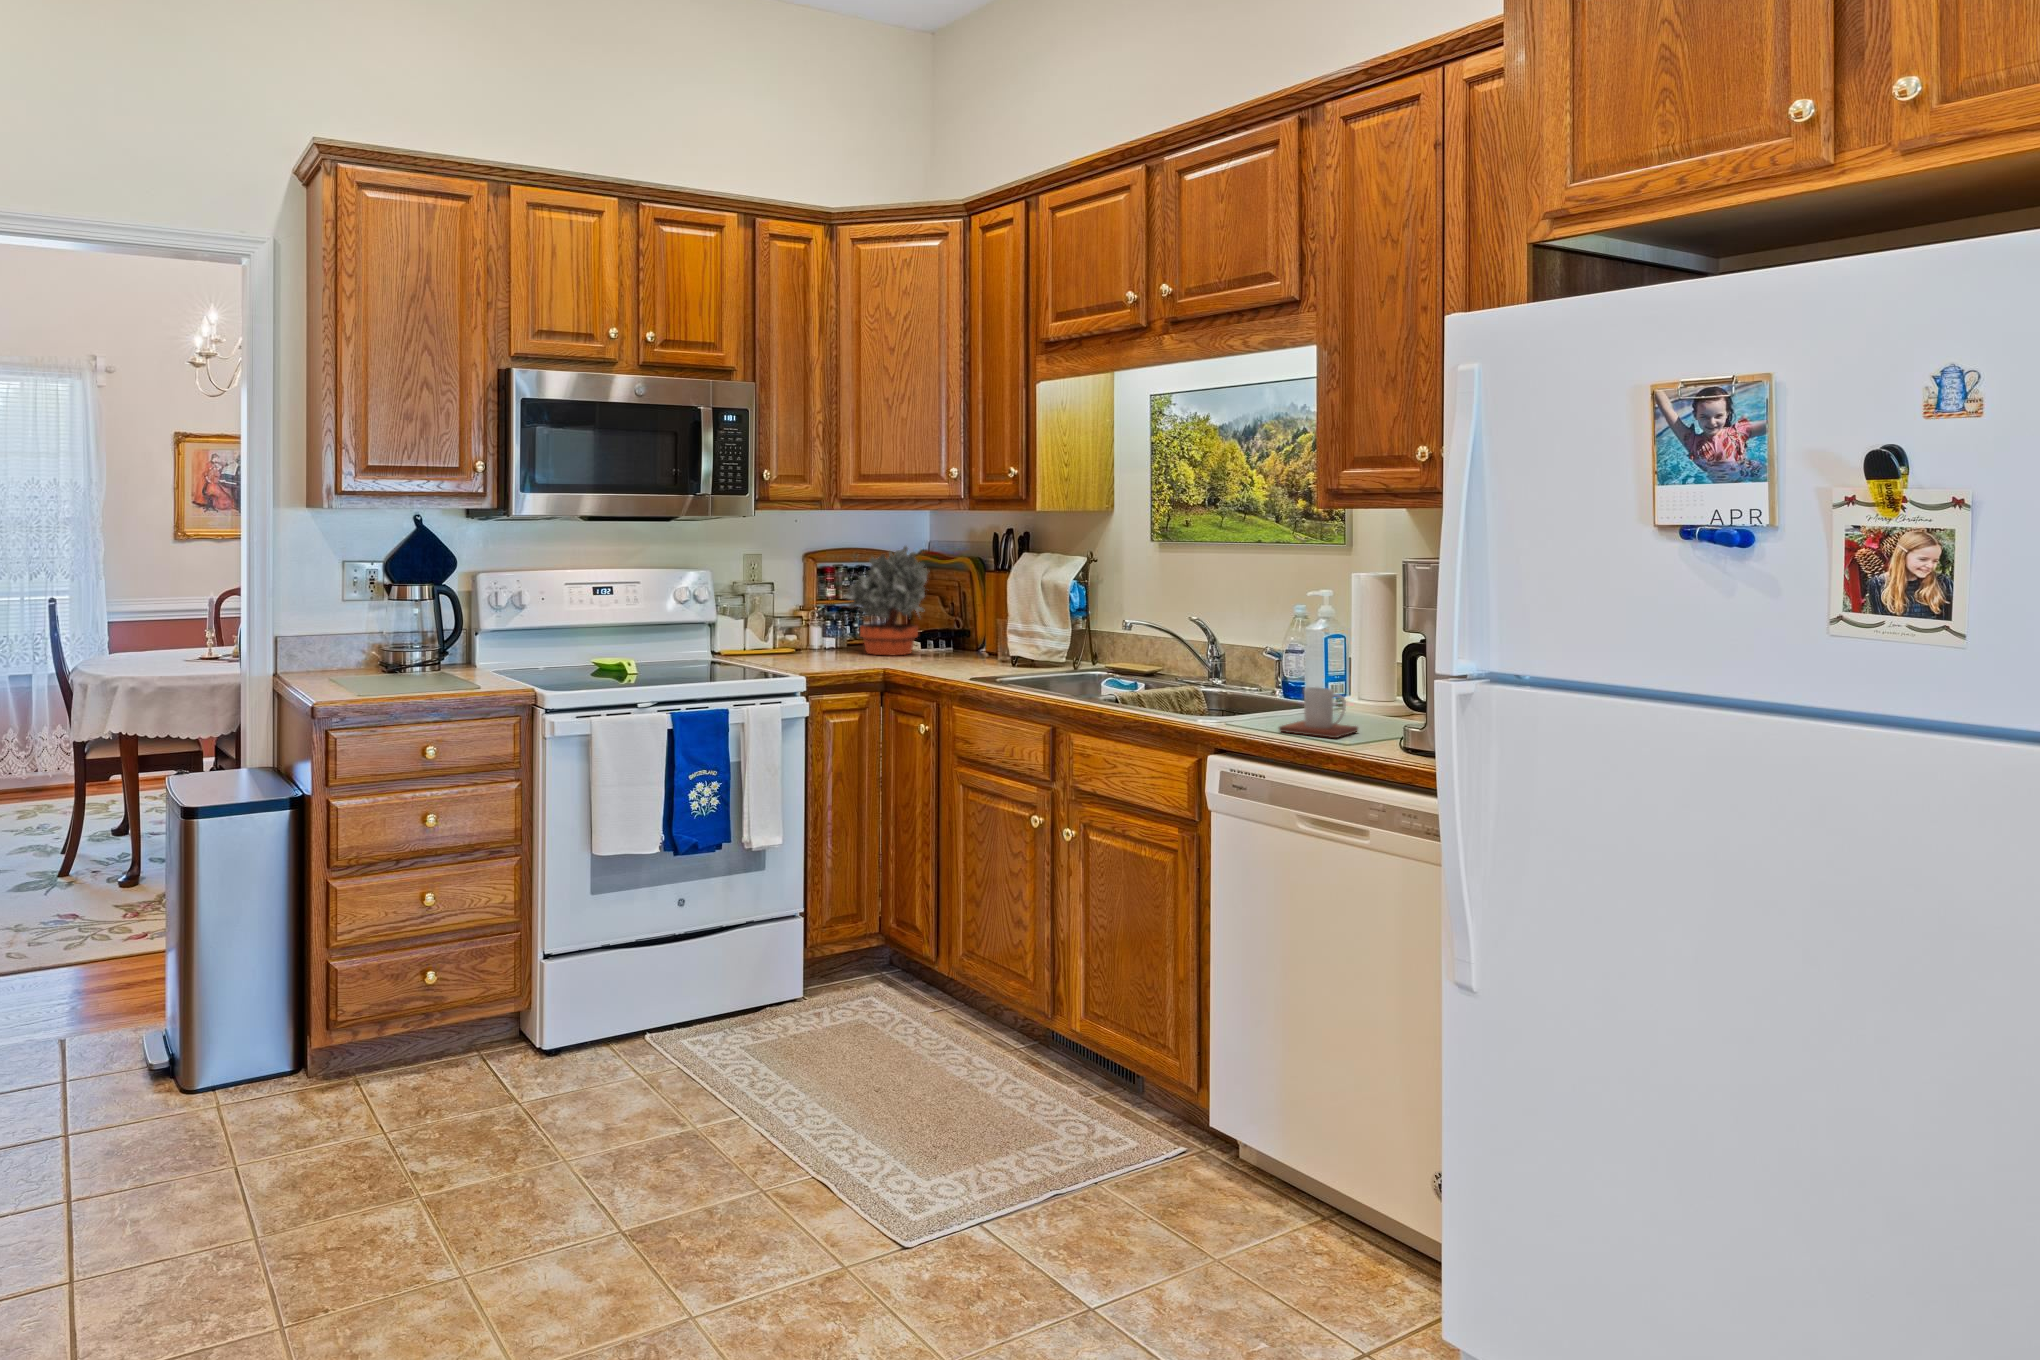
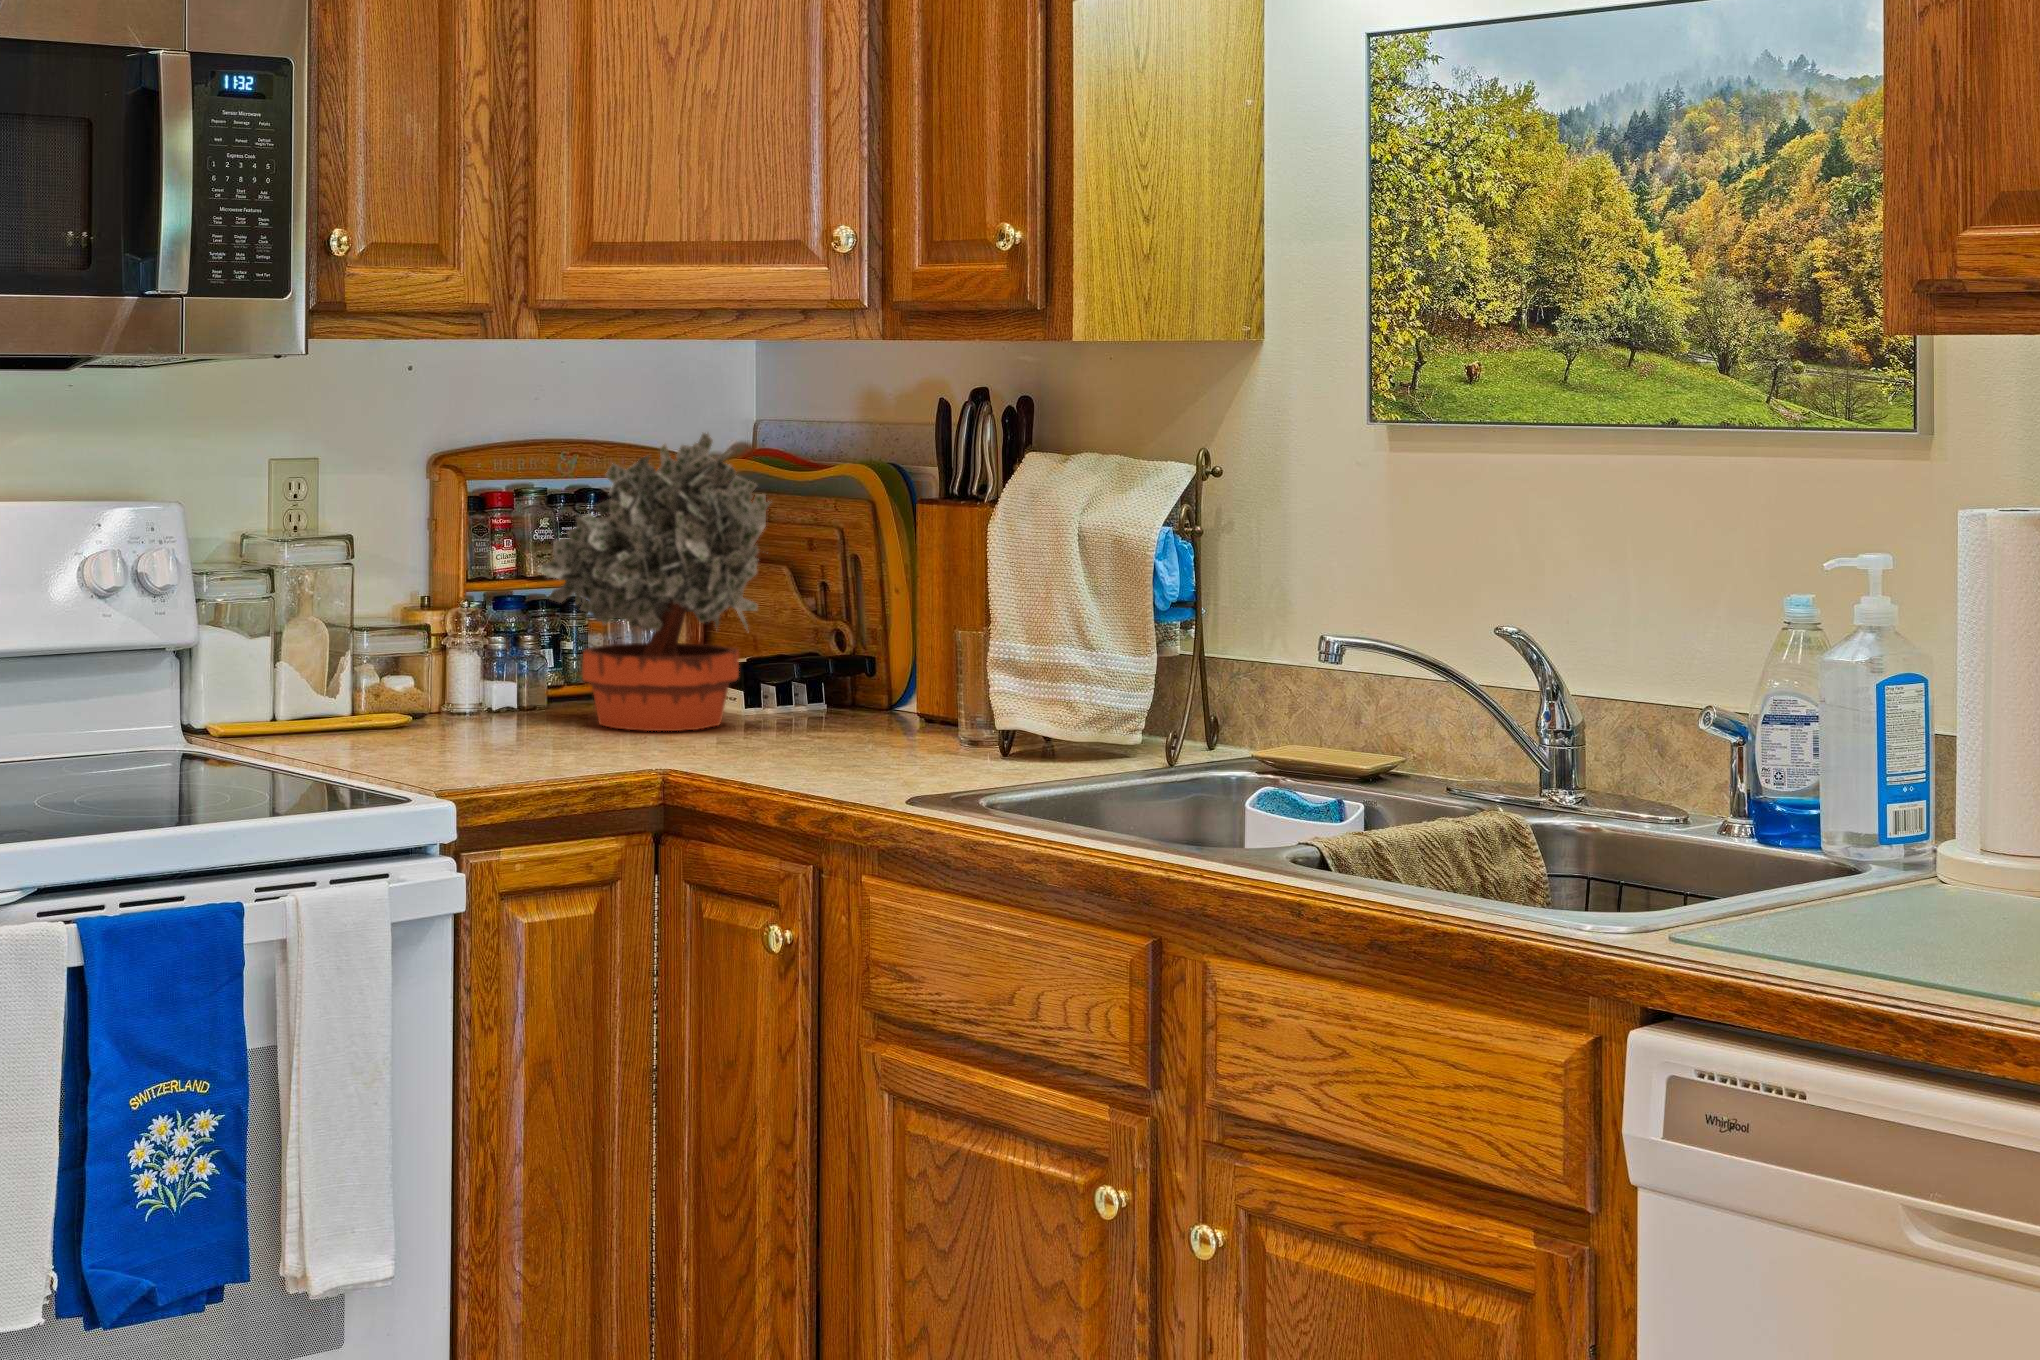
mug: present [1279,687,1358,738] -> none [1810,830,2017,975]

